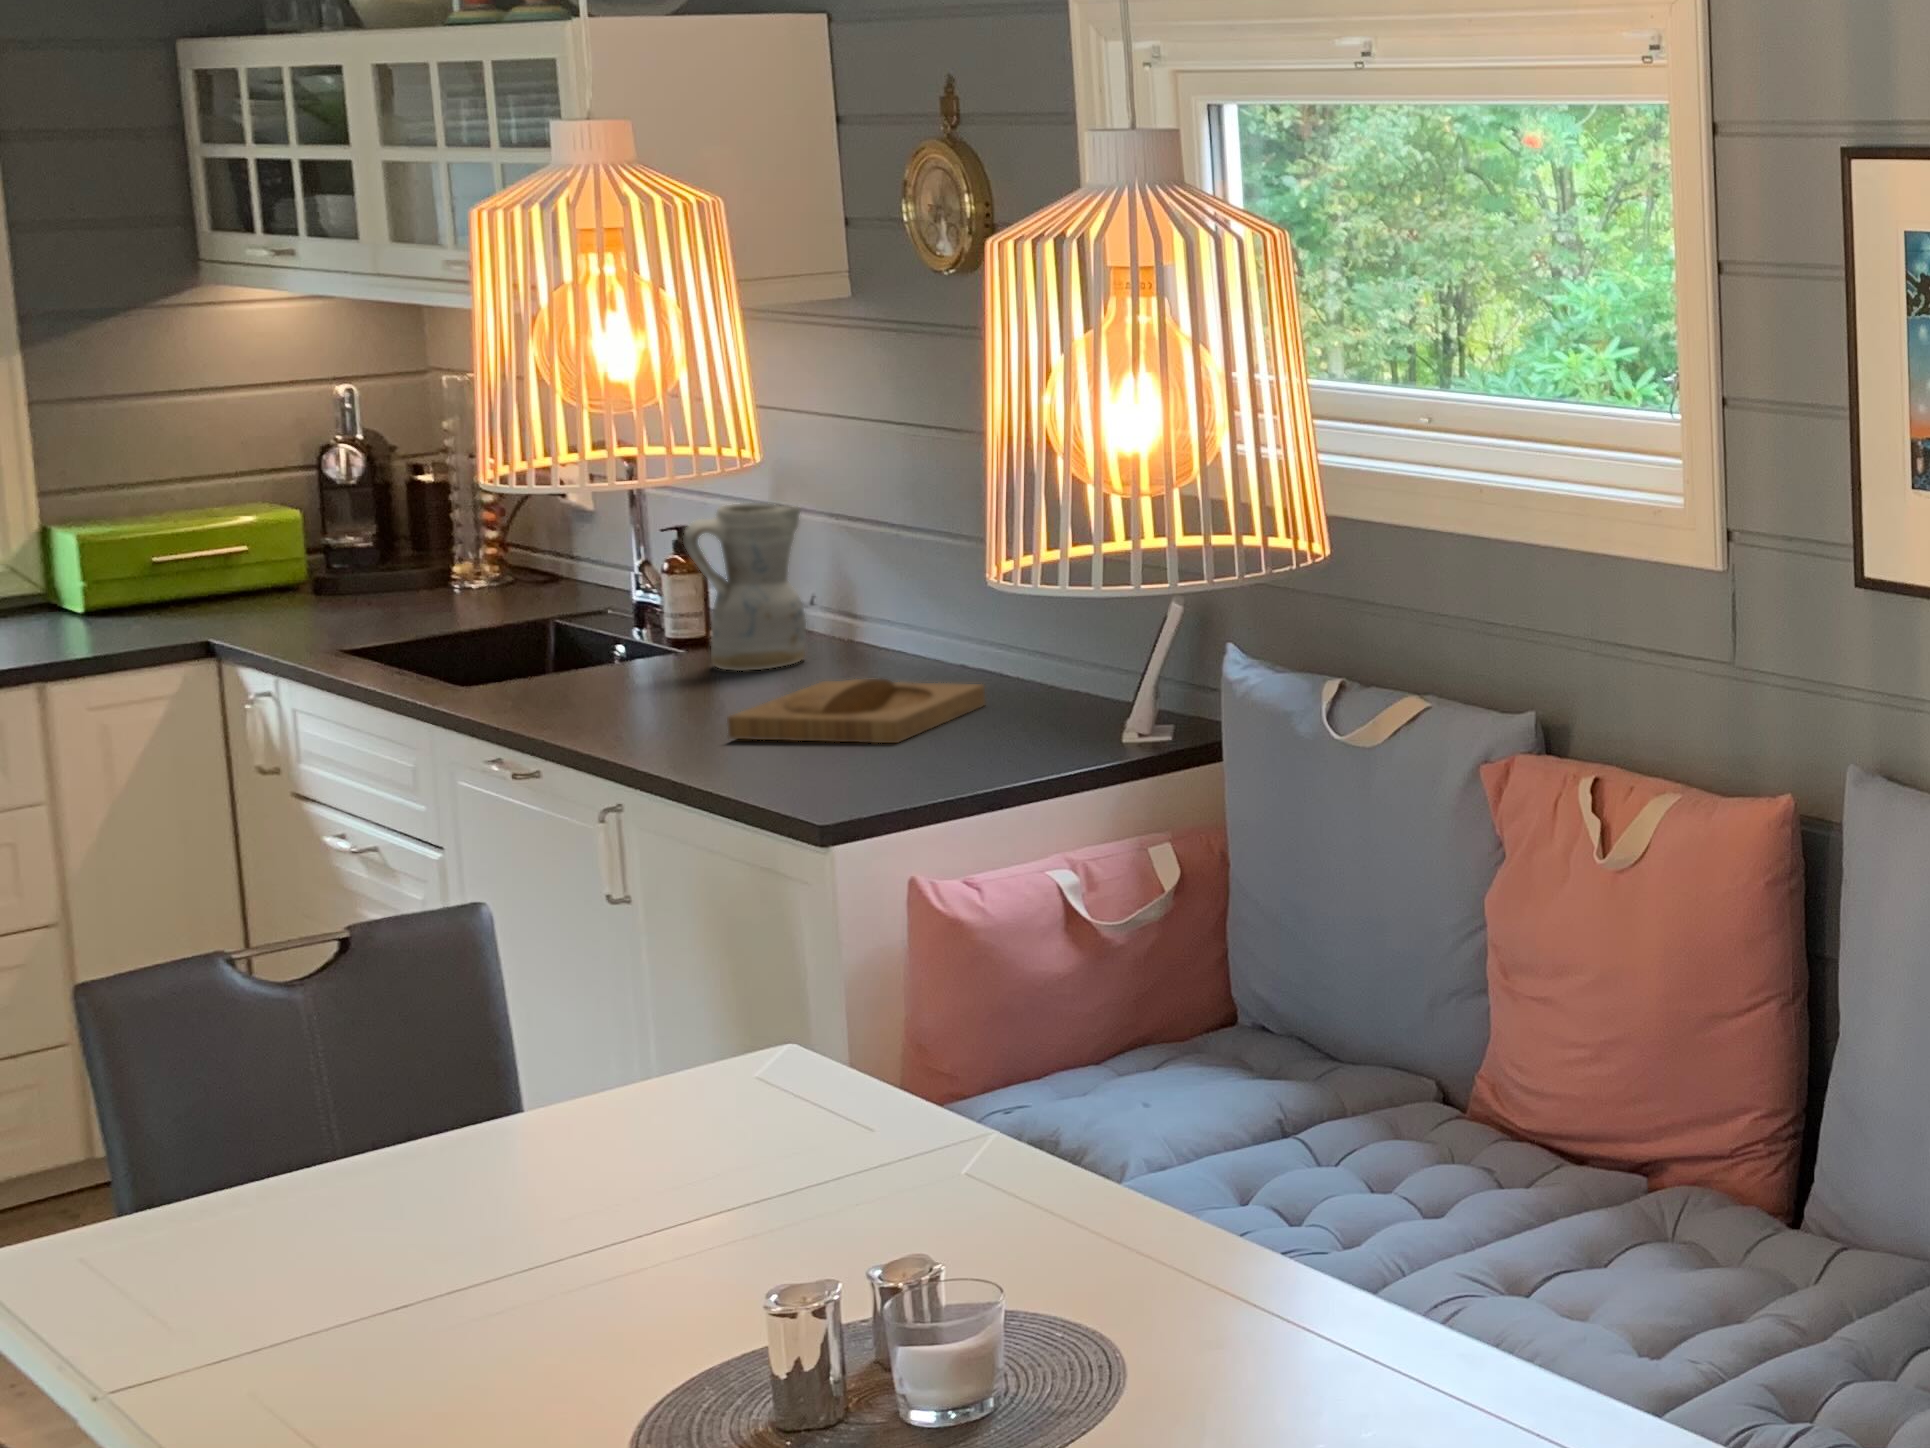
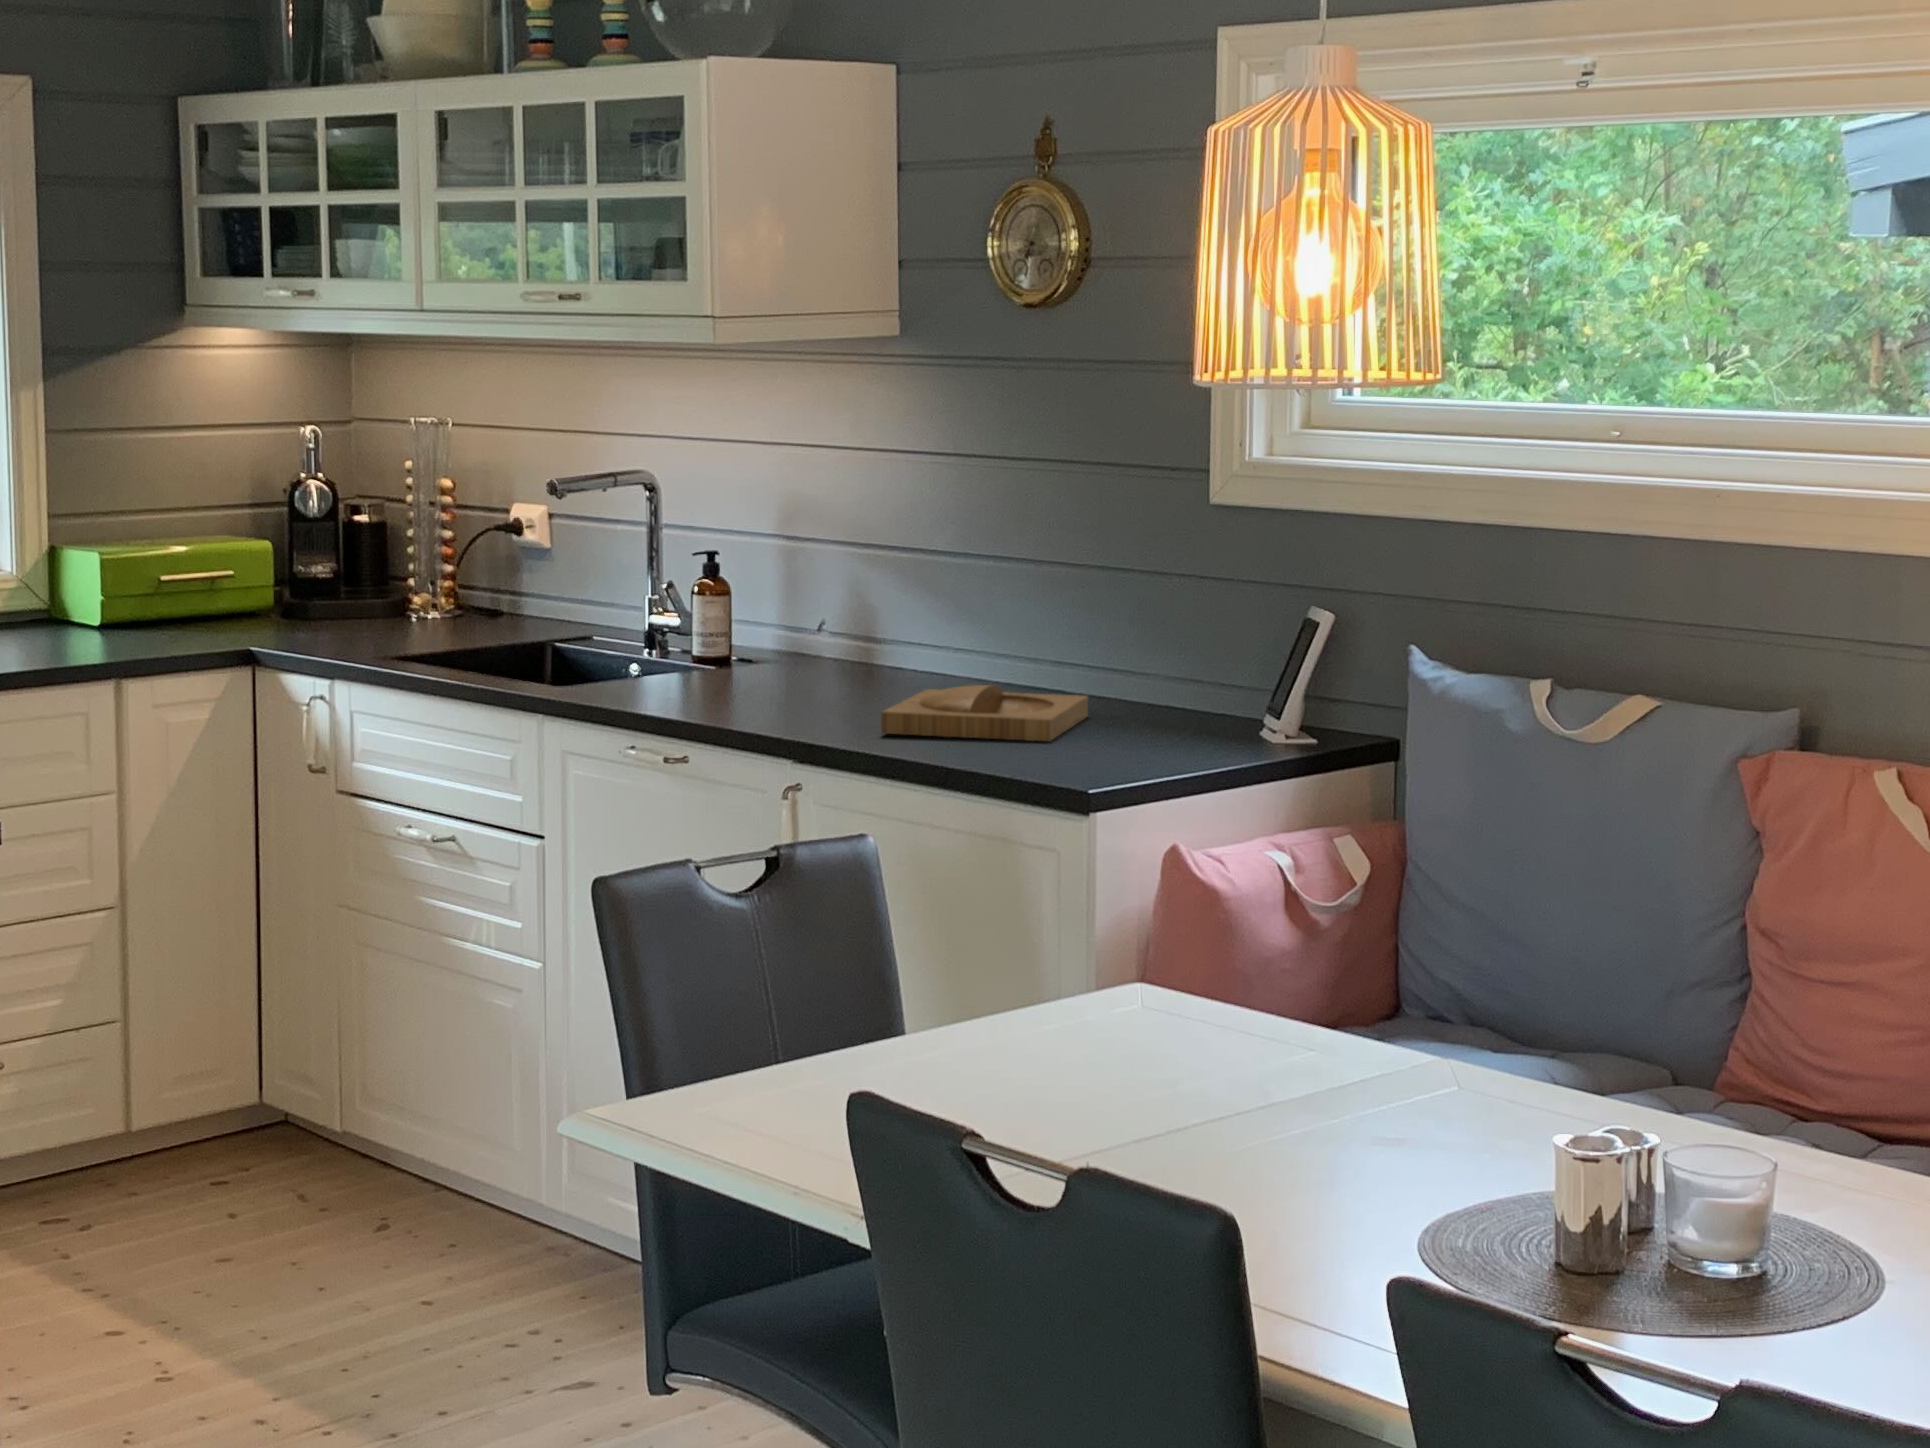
ceramic pitcher: present [683,503,806,671] -> none [756,526,855,685]

